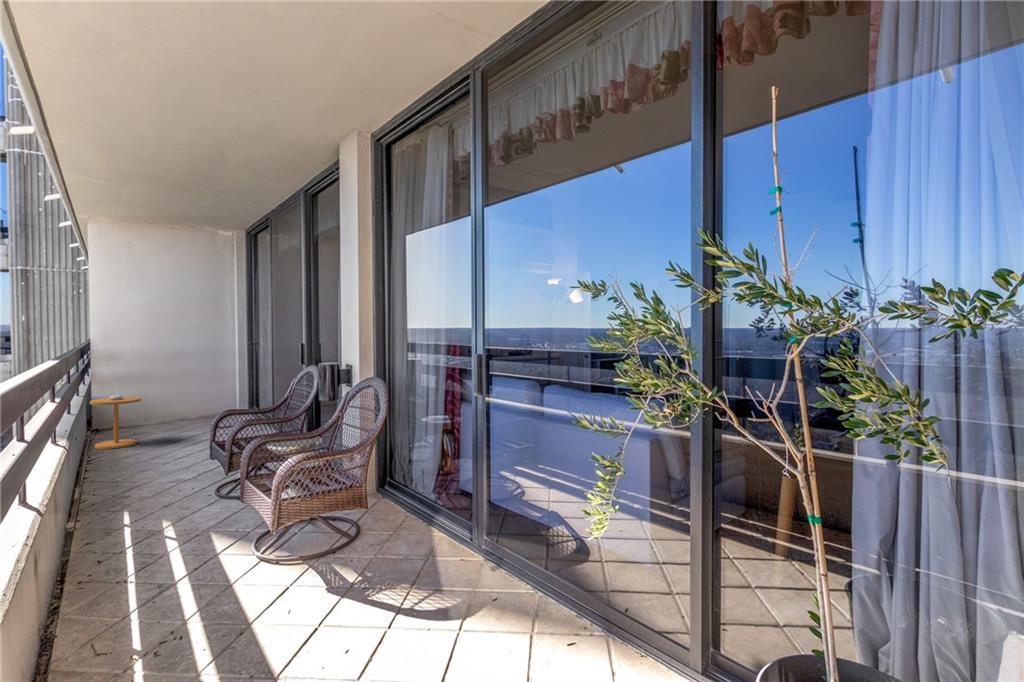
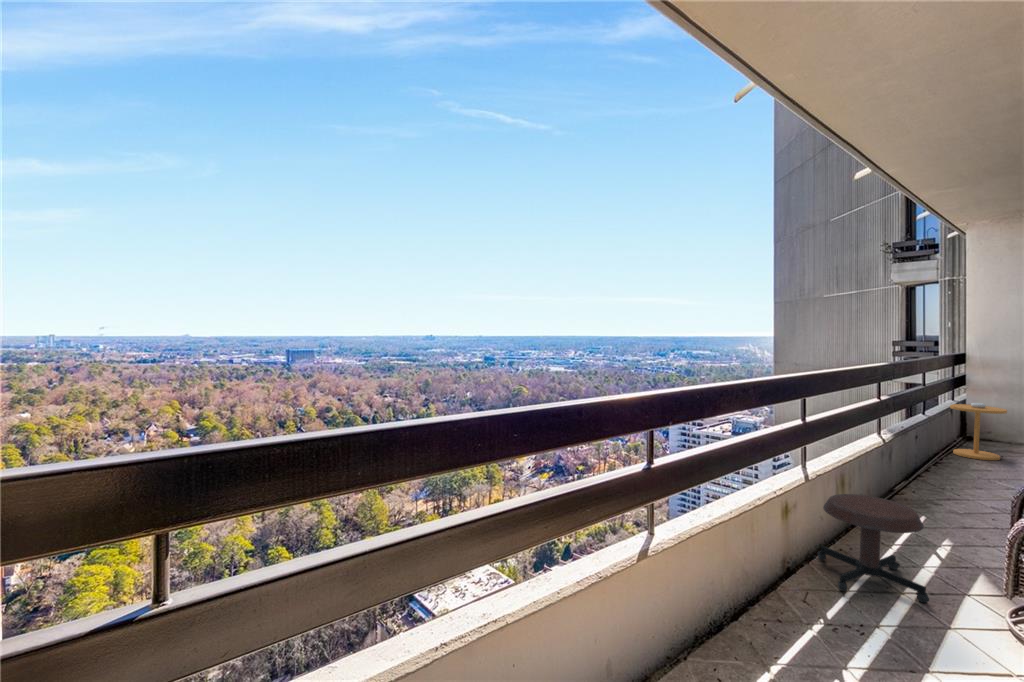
stool: none [62,497,201,618] -> present [818,494,929,602]

